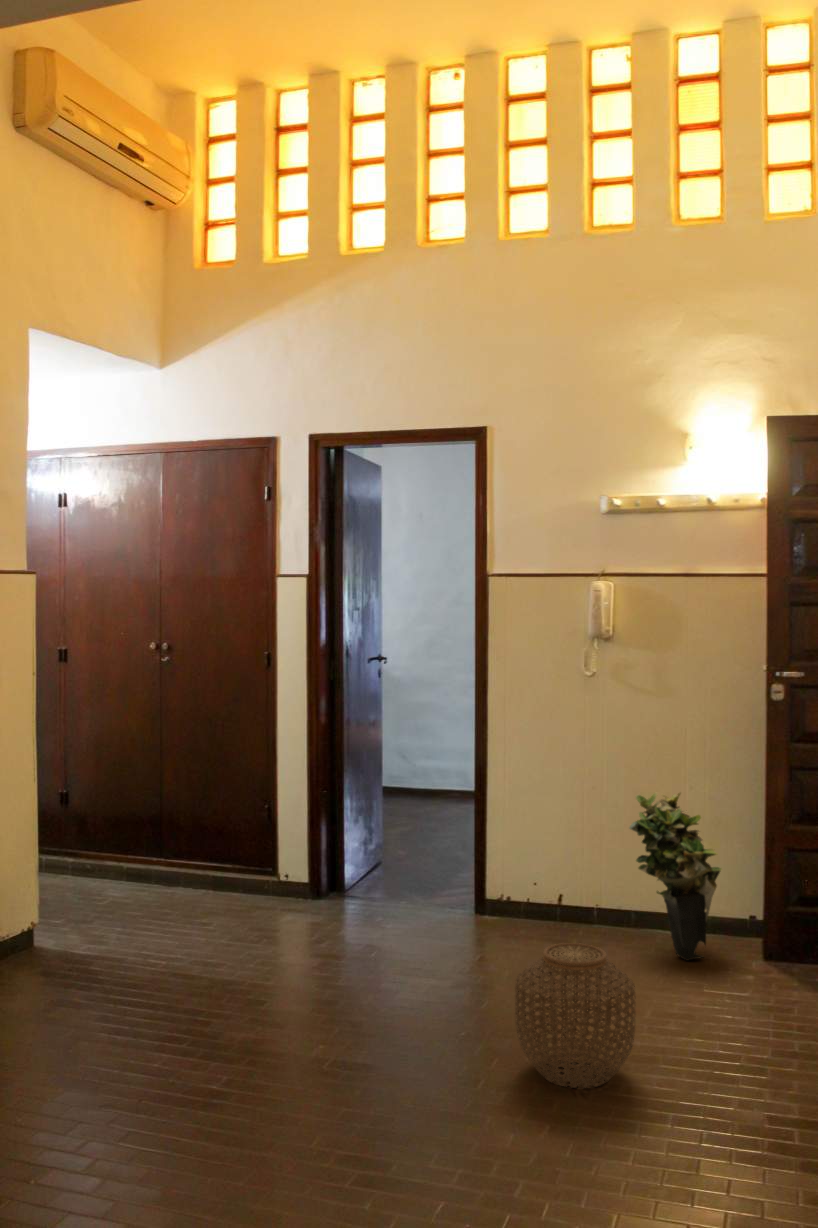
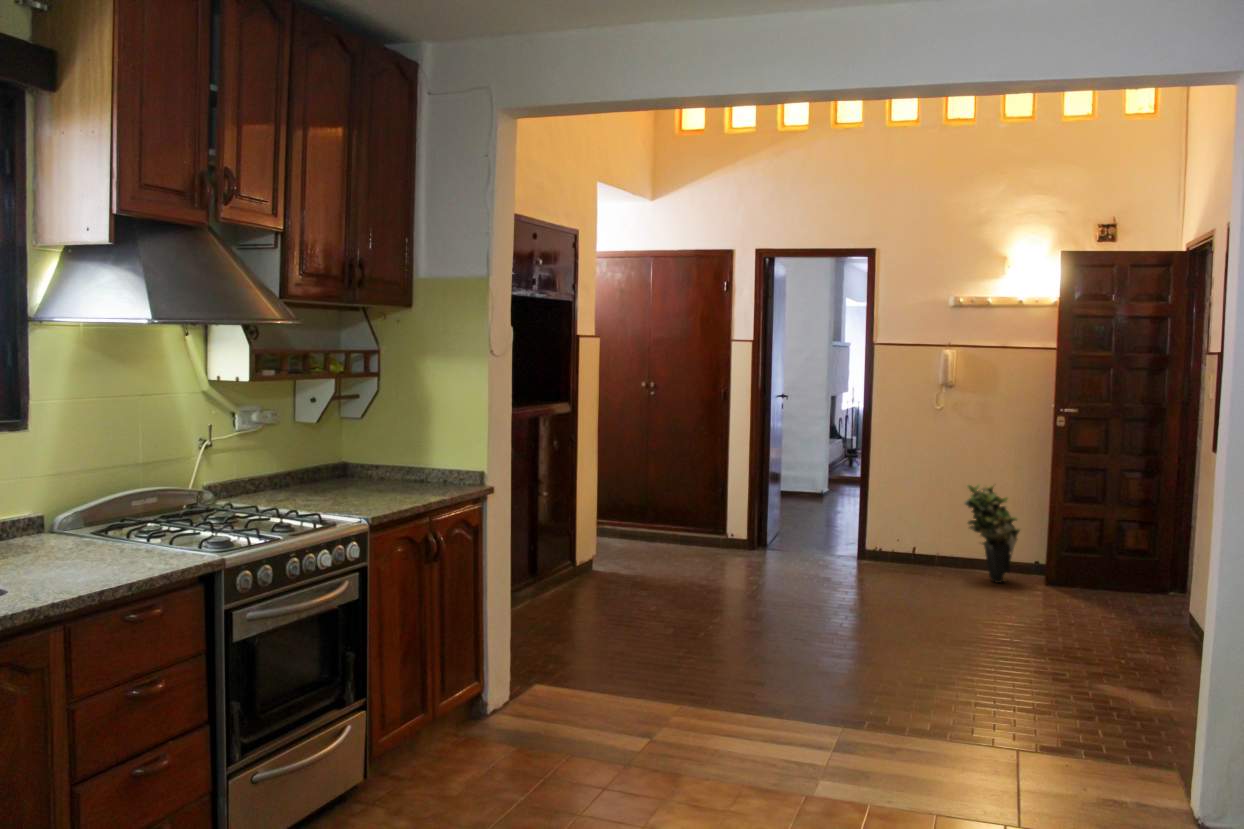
woven basket: present [515,943,636,1088] -> none [912,554,980,627]

